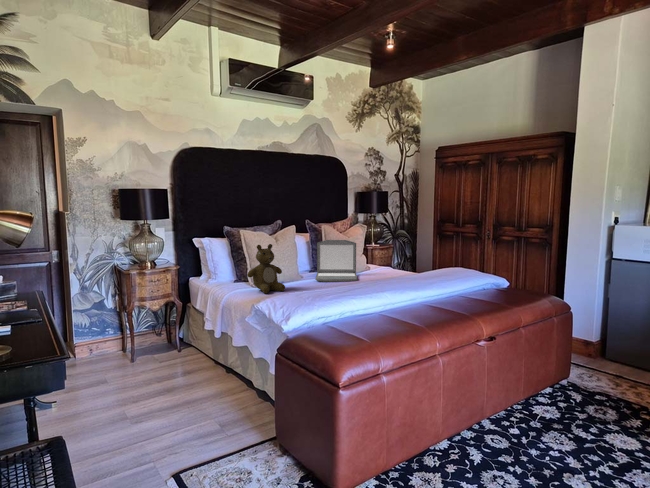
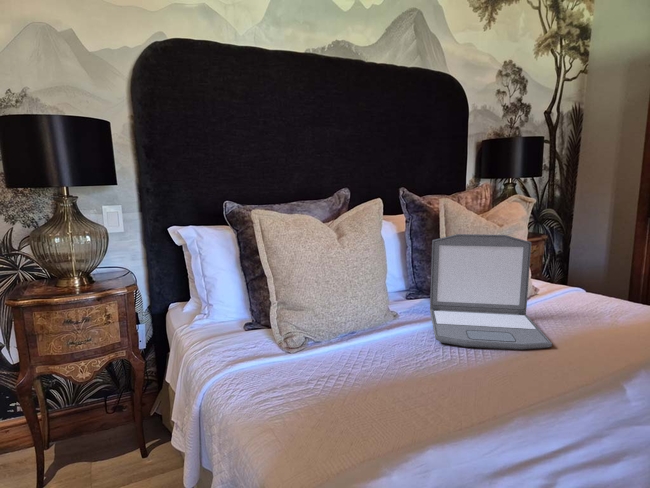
teddy bear: present [247,244,285,294] -> none [249,252,361,413]

